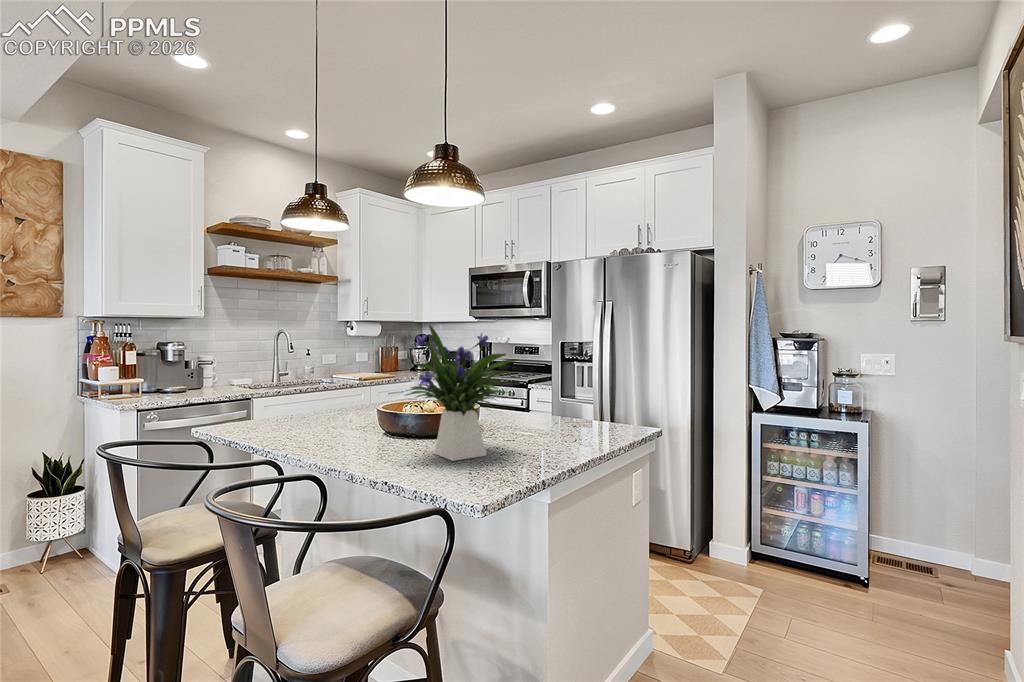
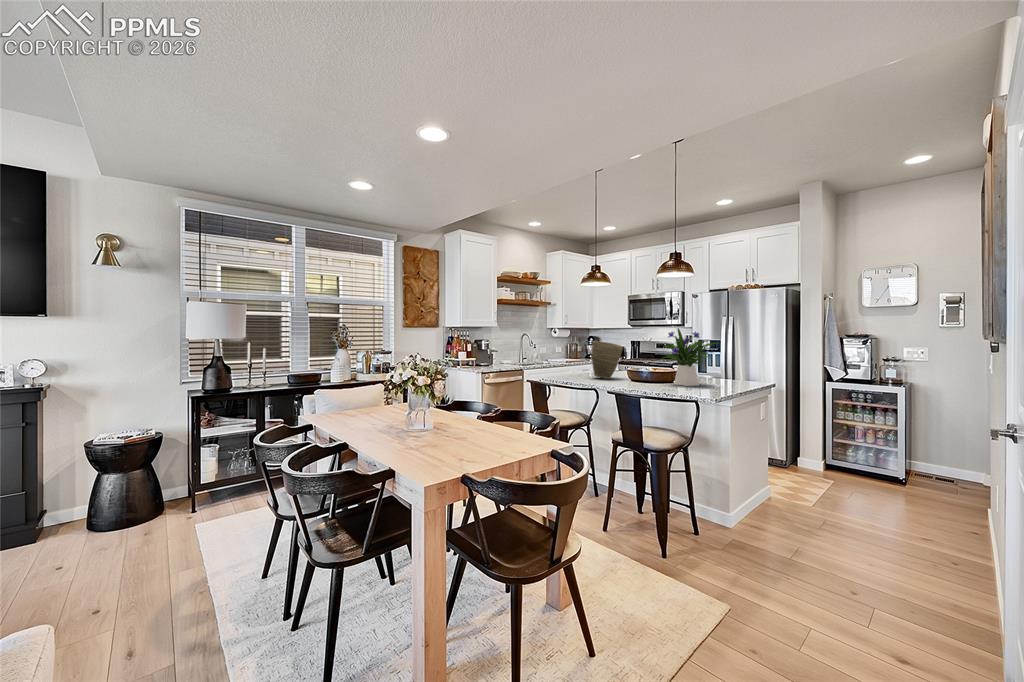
vase: none [283,353,355,438] -> present [592,341,623,379]

